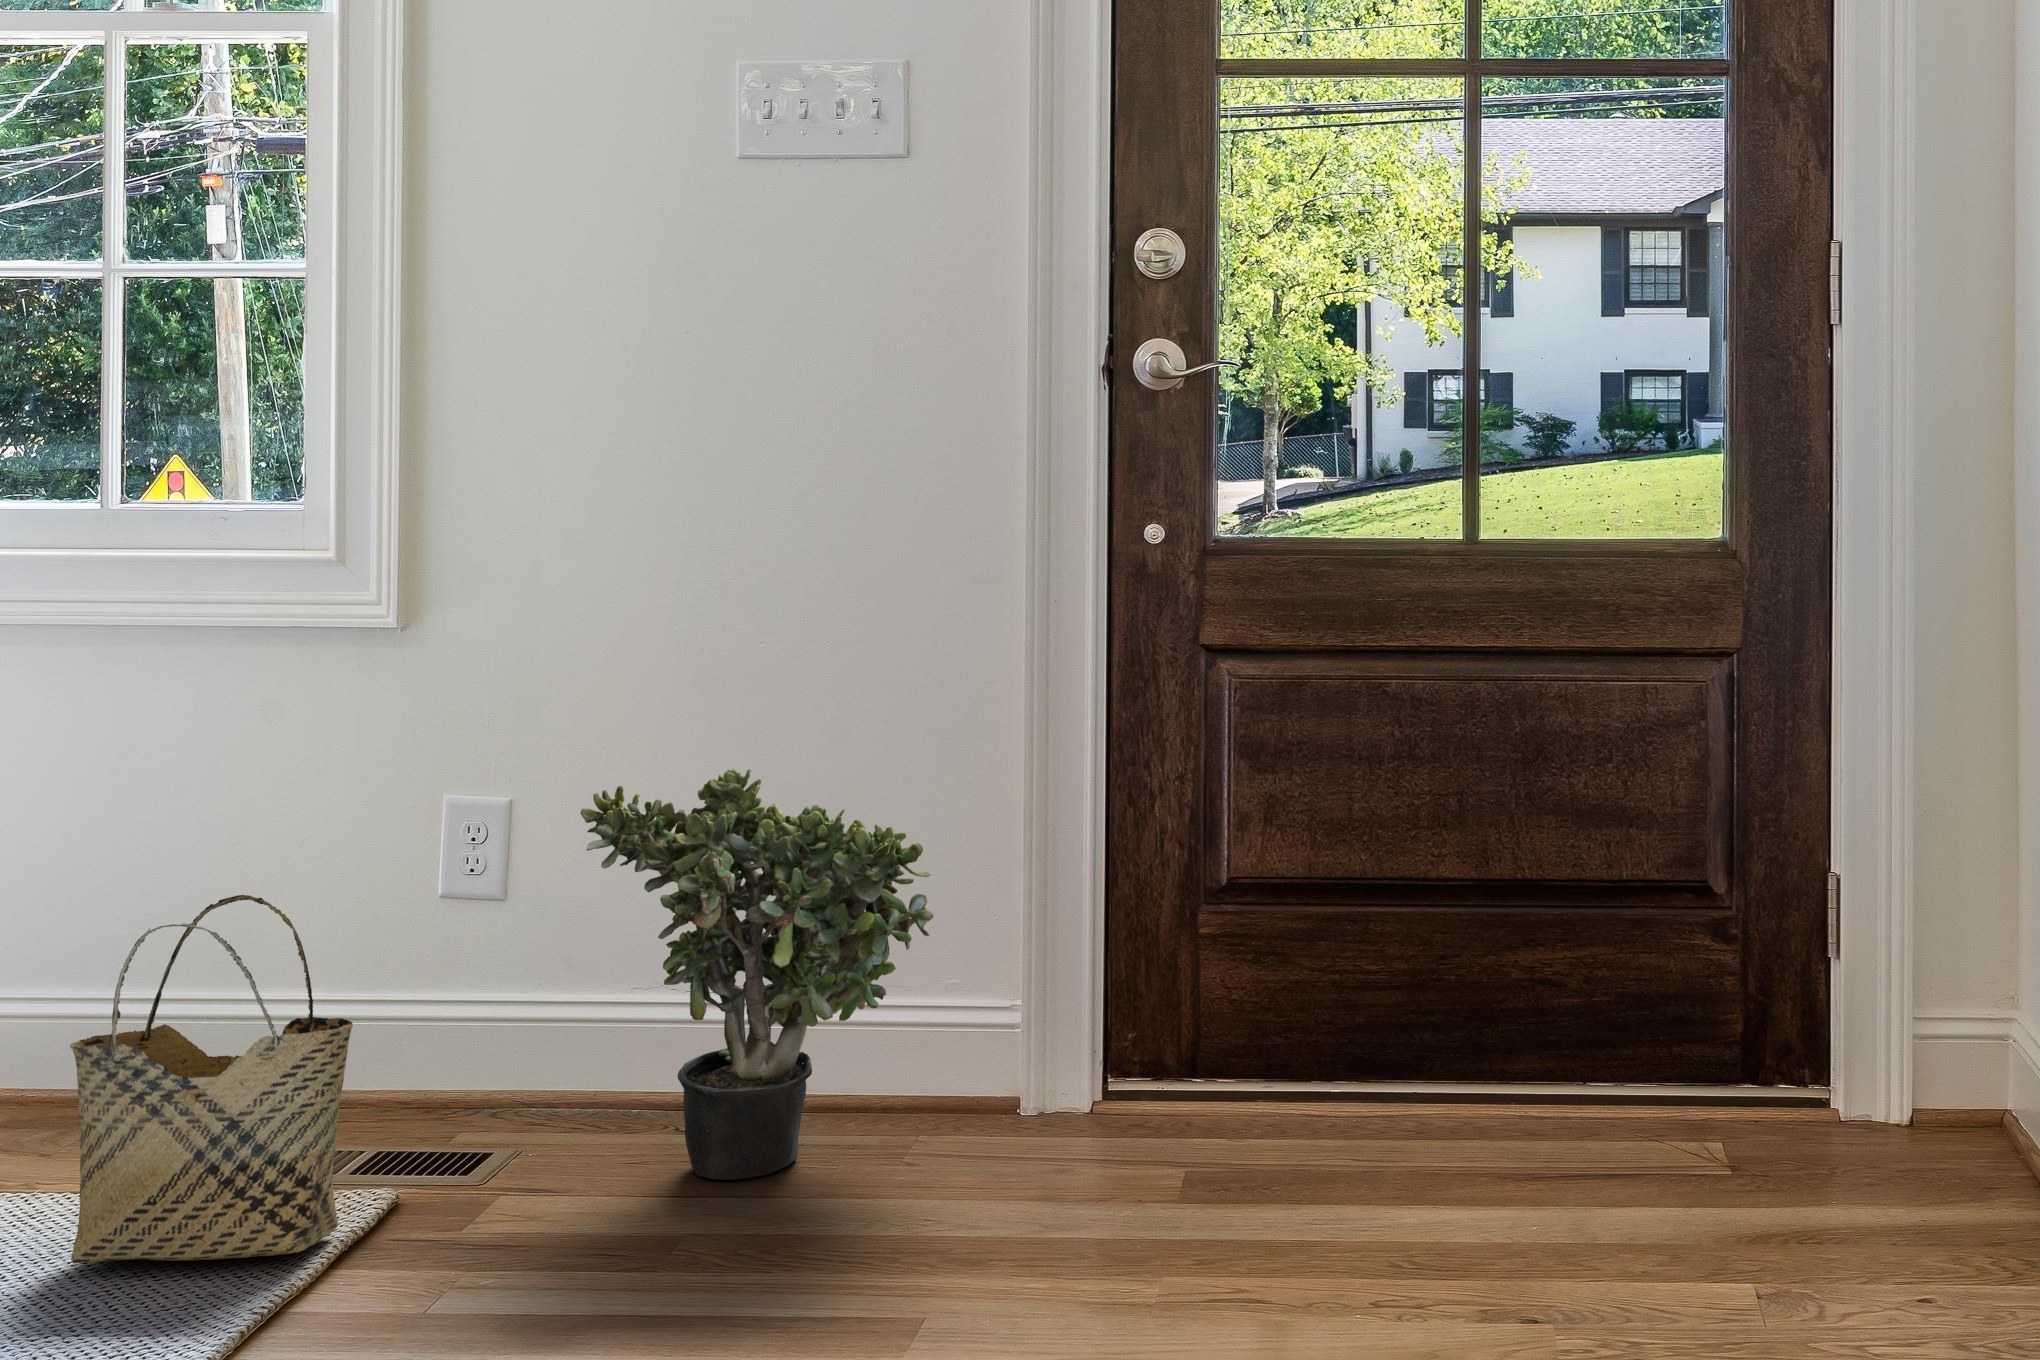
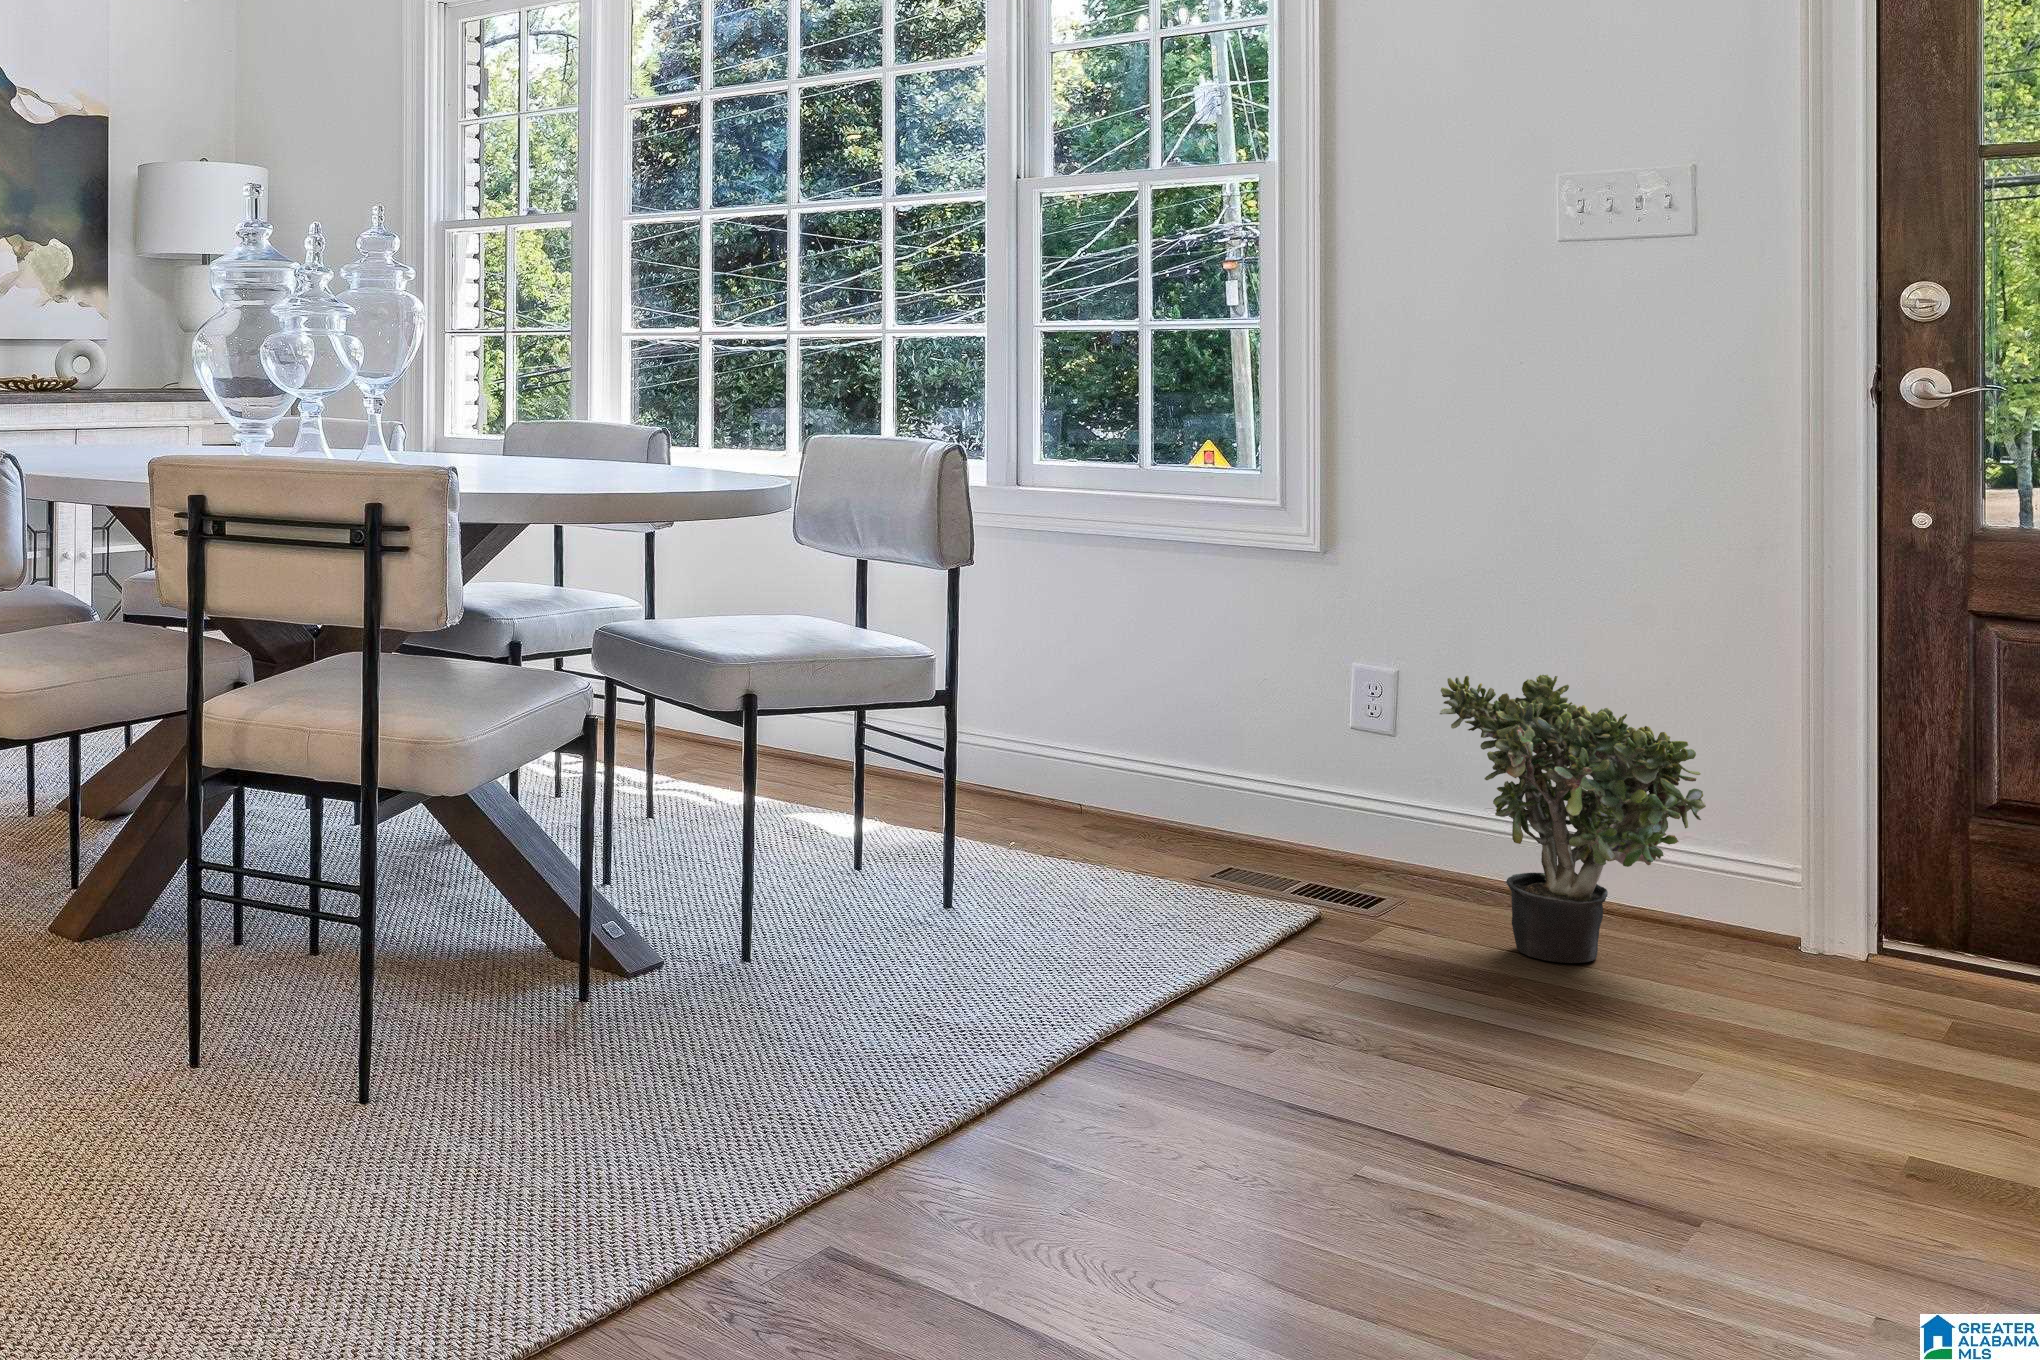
woven basket: present [70,895,353,1263] -> none [1140,708,1291,925]

